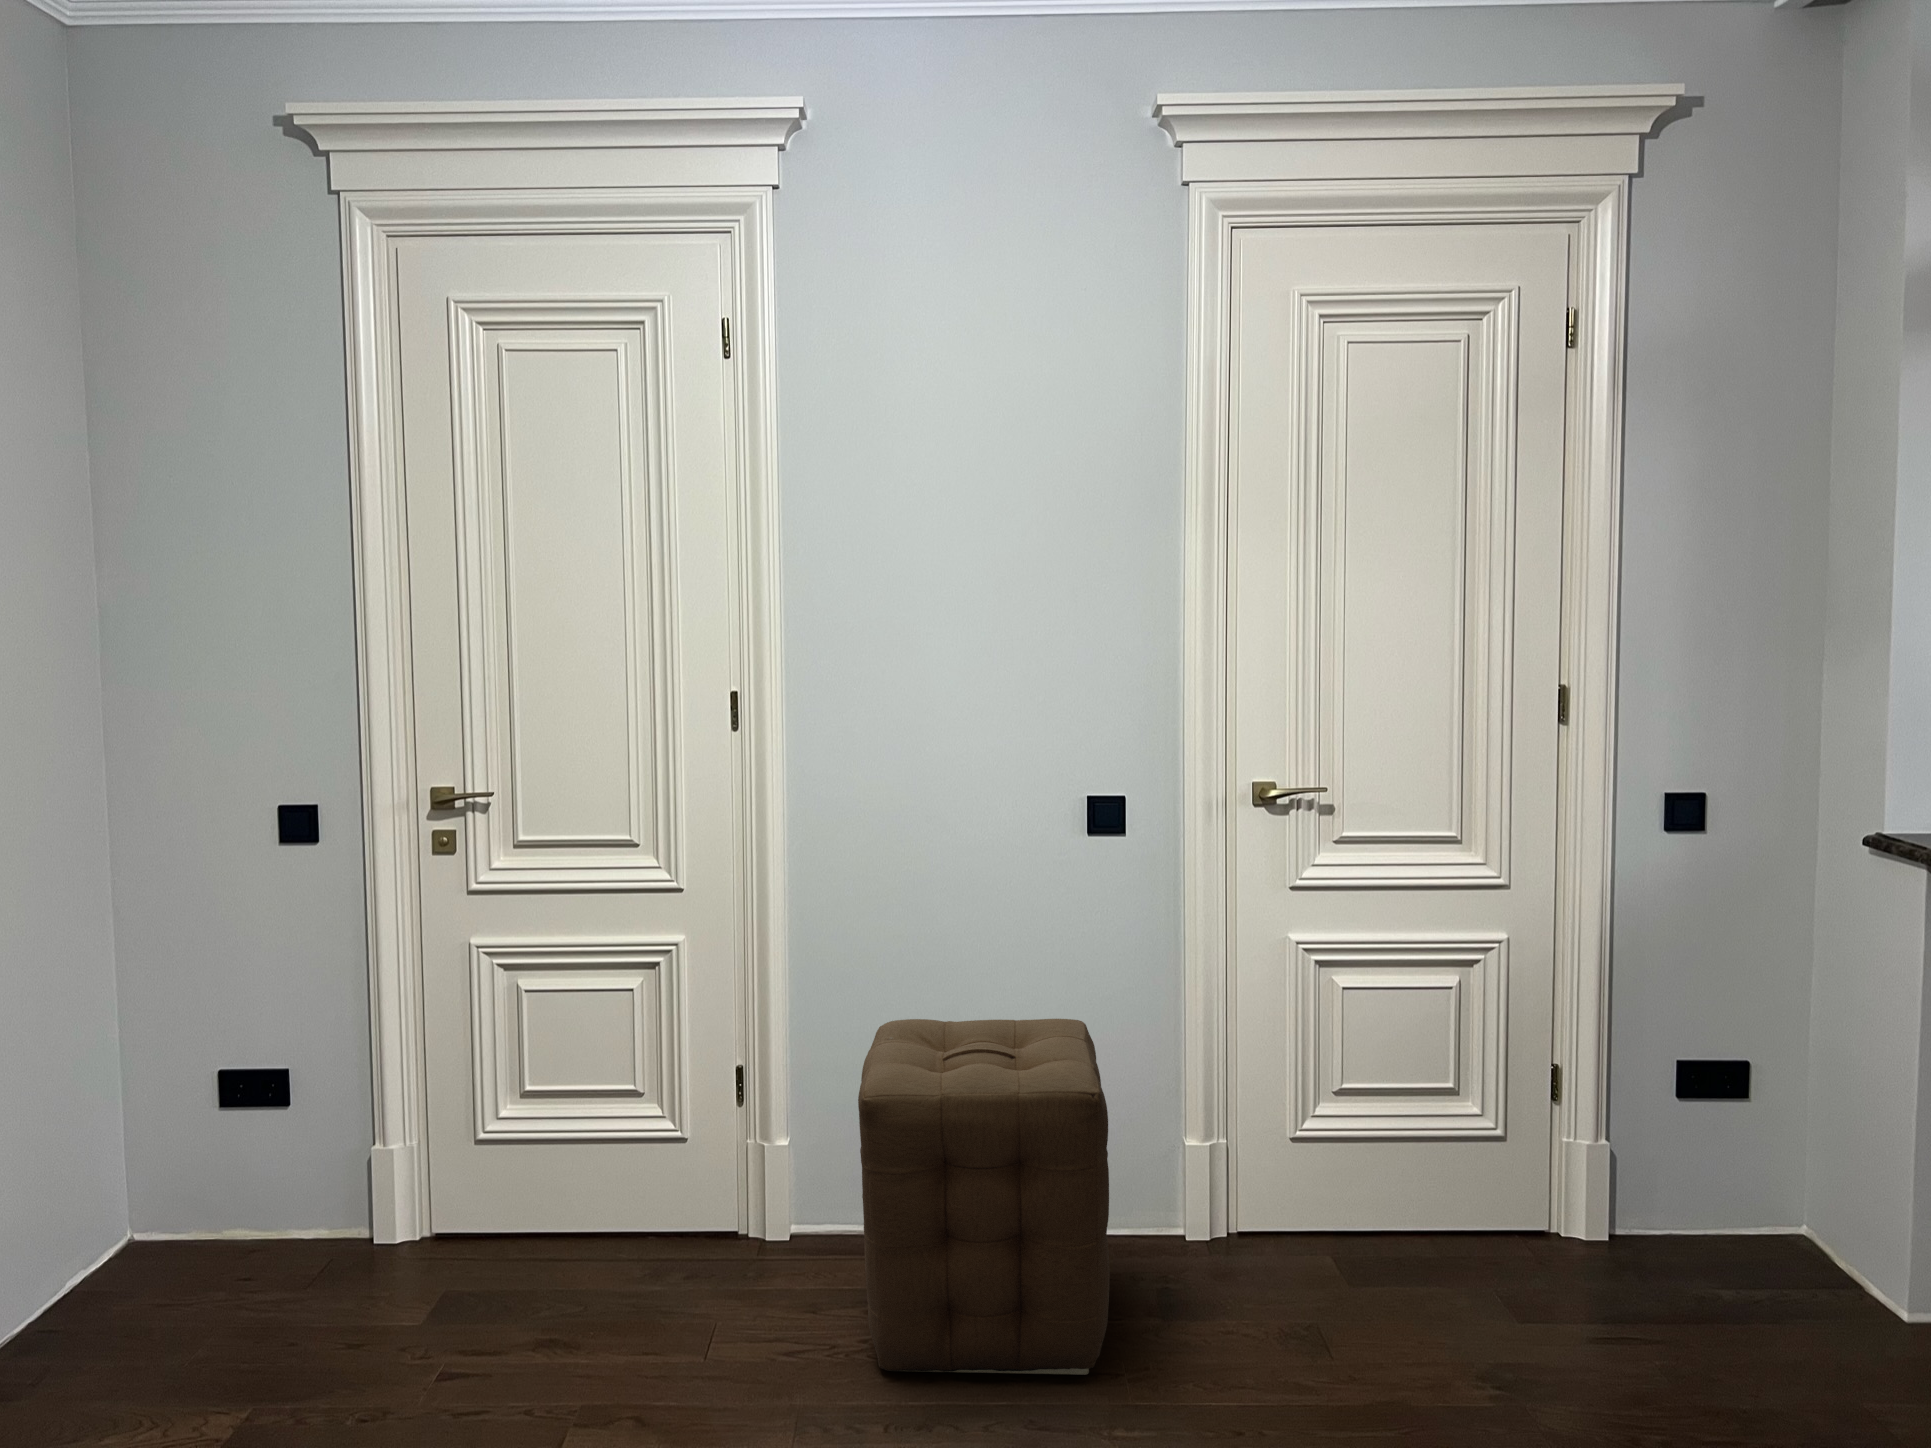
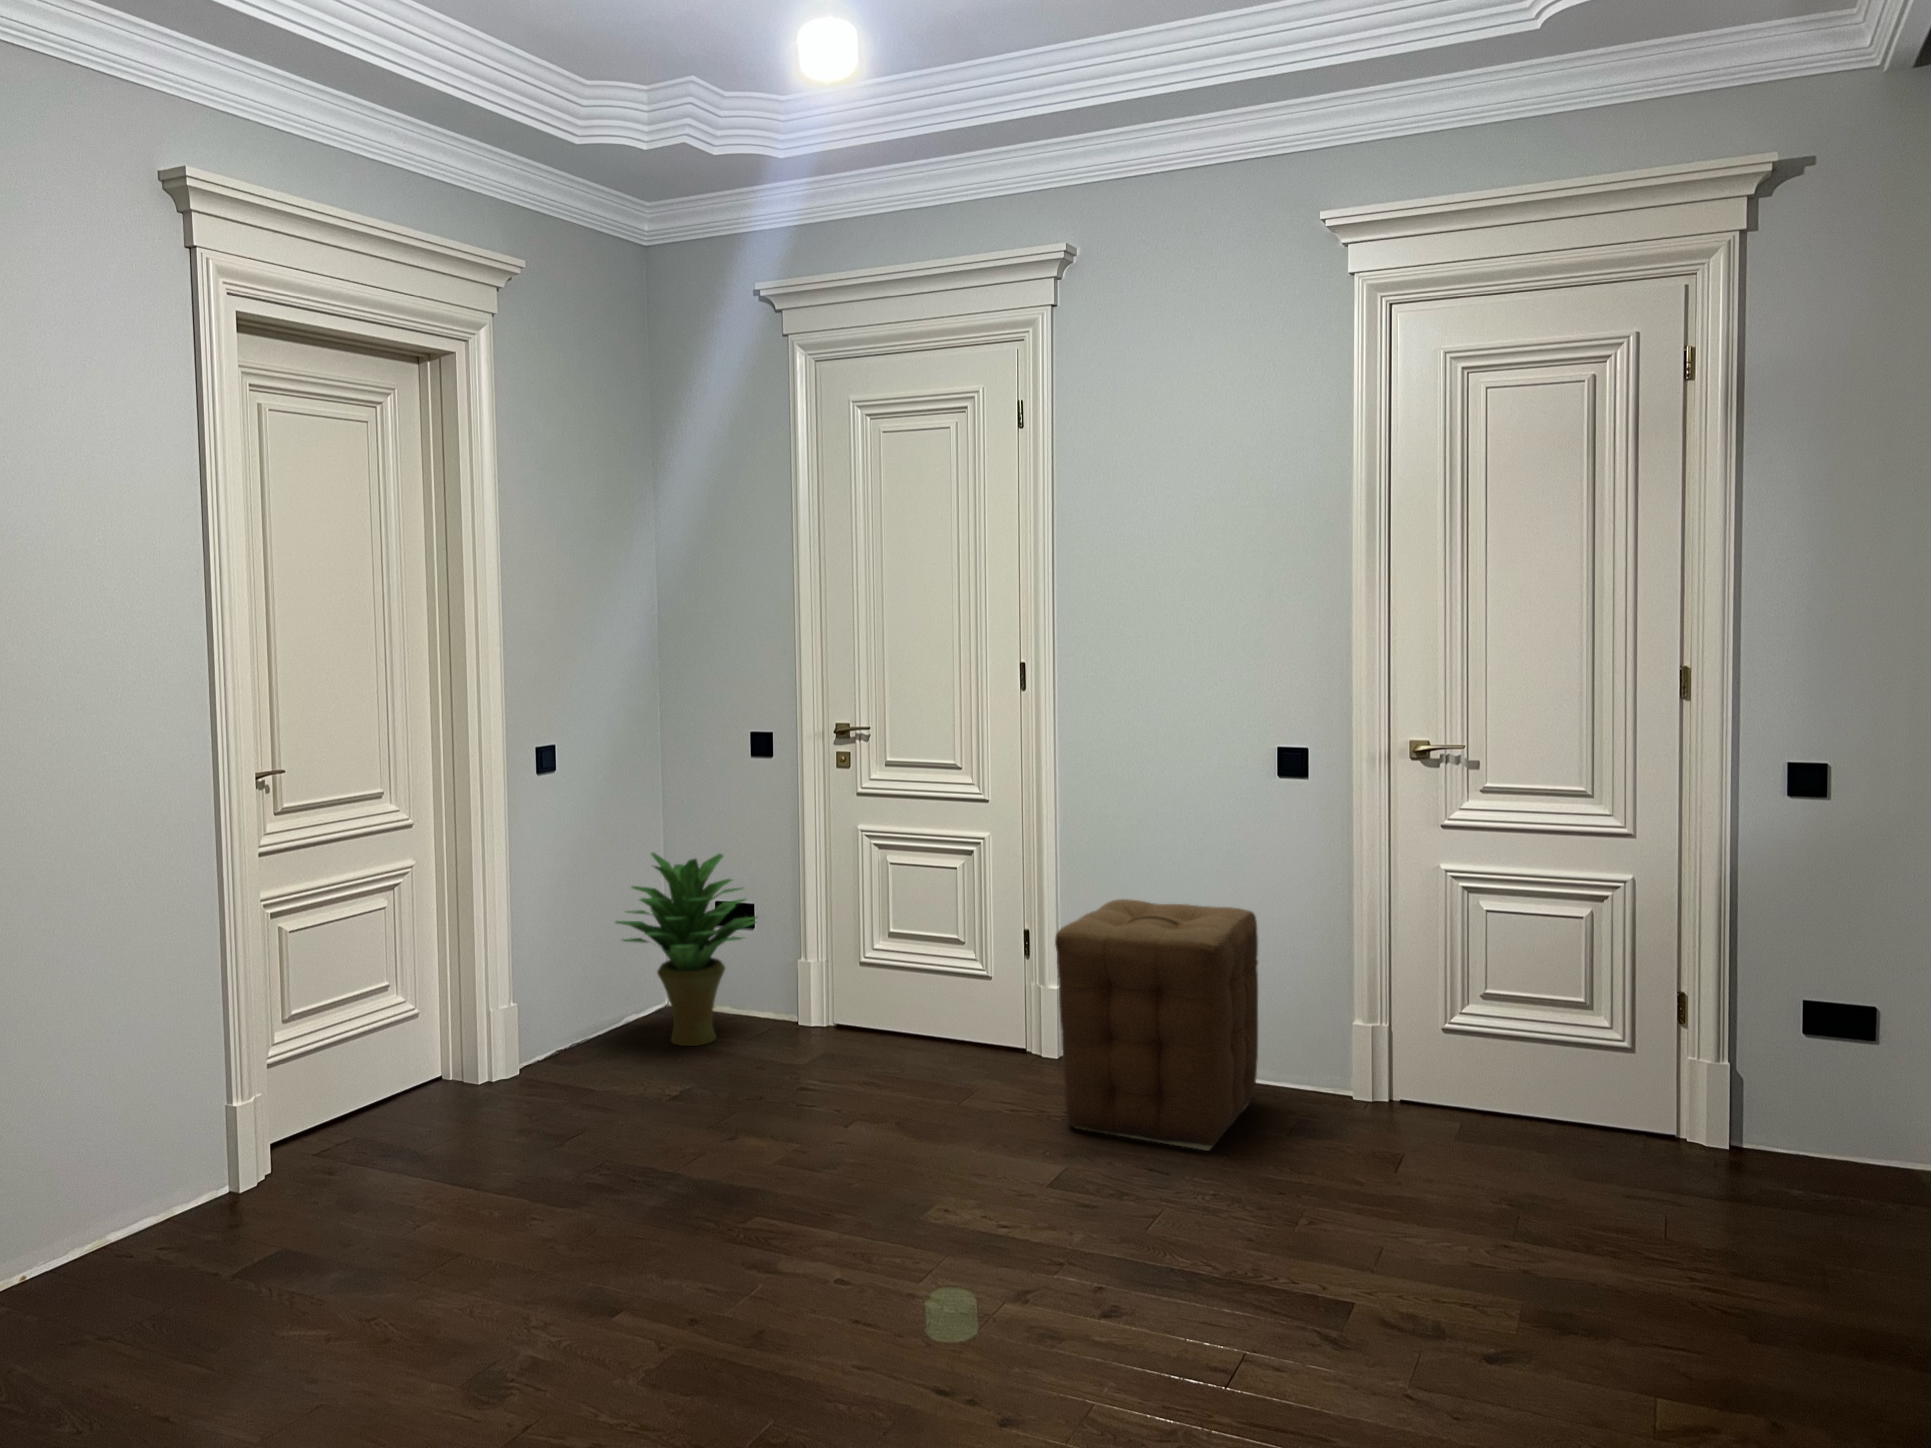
potted plant: none [59,1002,316,1324] -> present [616,853,757,1046]

